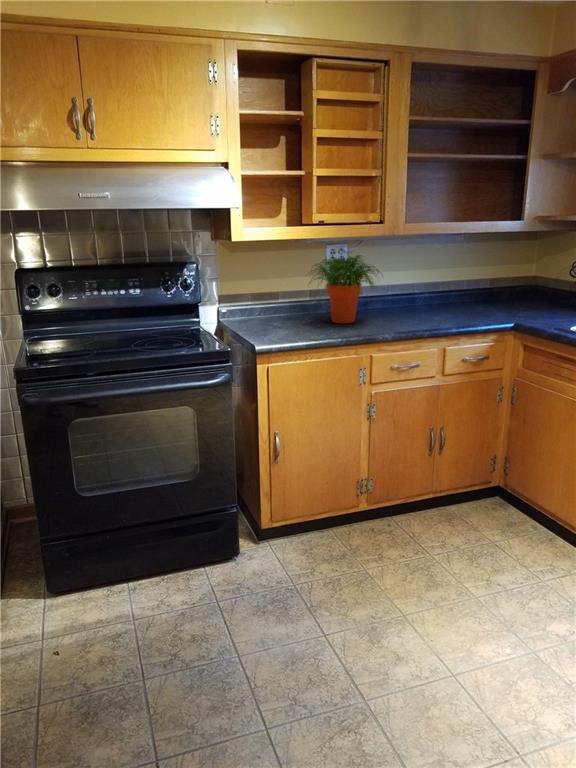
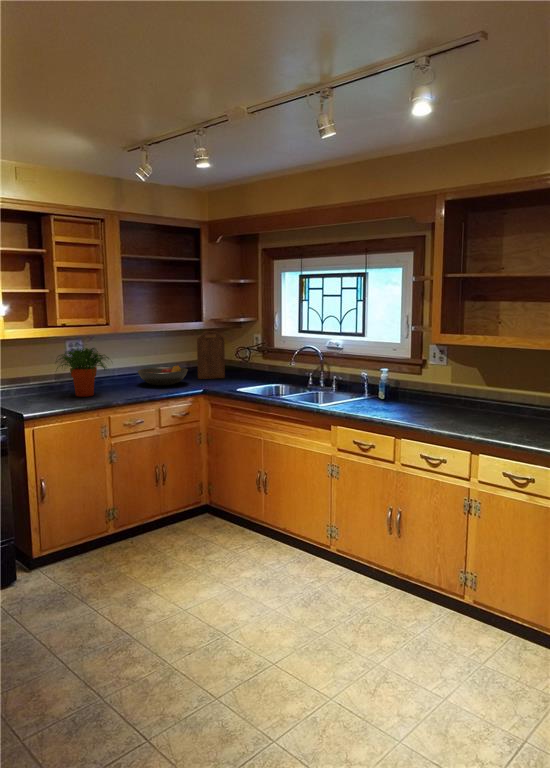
cutting board: none [505,234,554,305] -> present [197,331,225,379]
fruit bowl: none [419,283,493,312] -> present [138,365,188,385]

